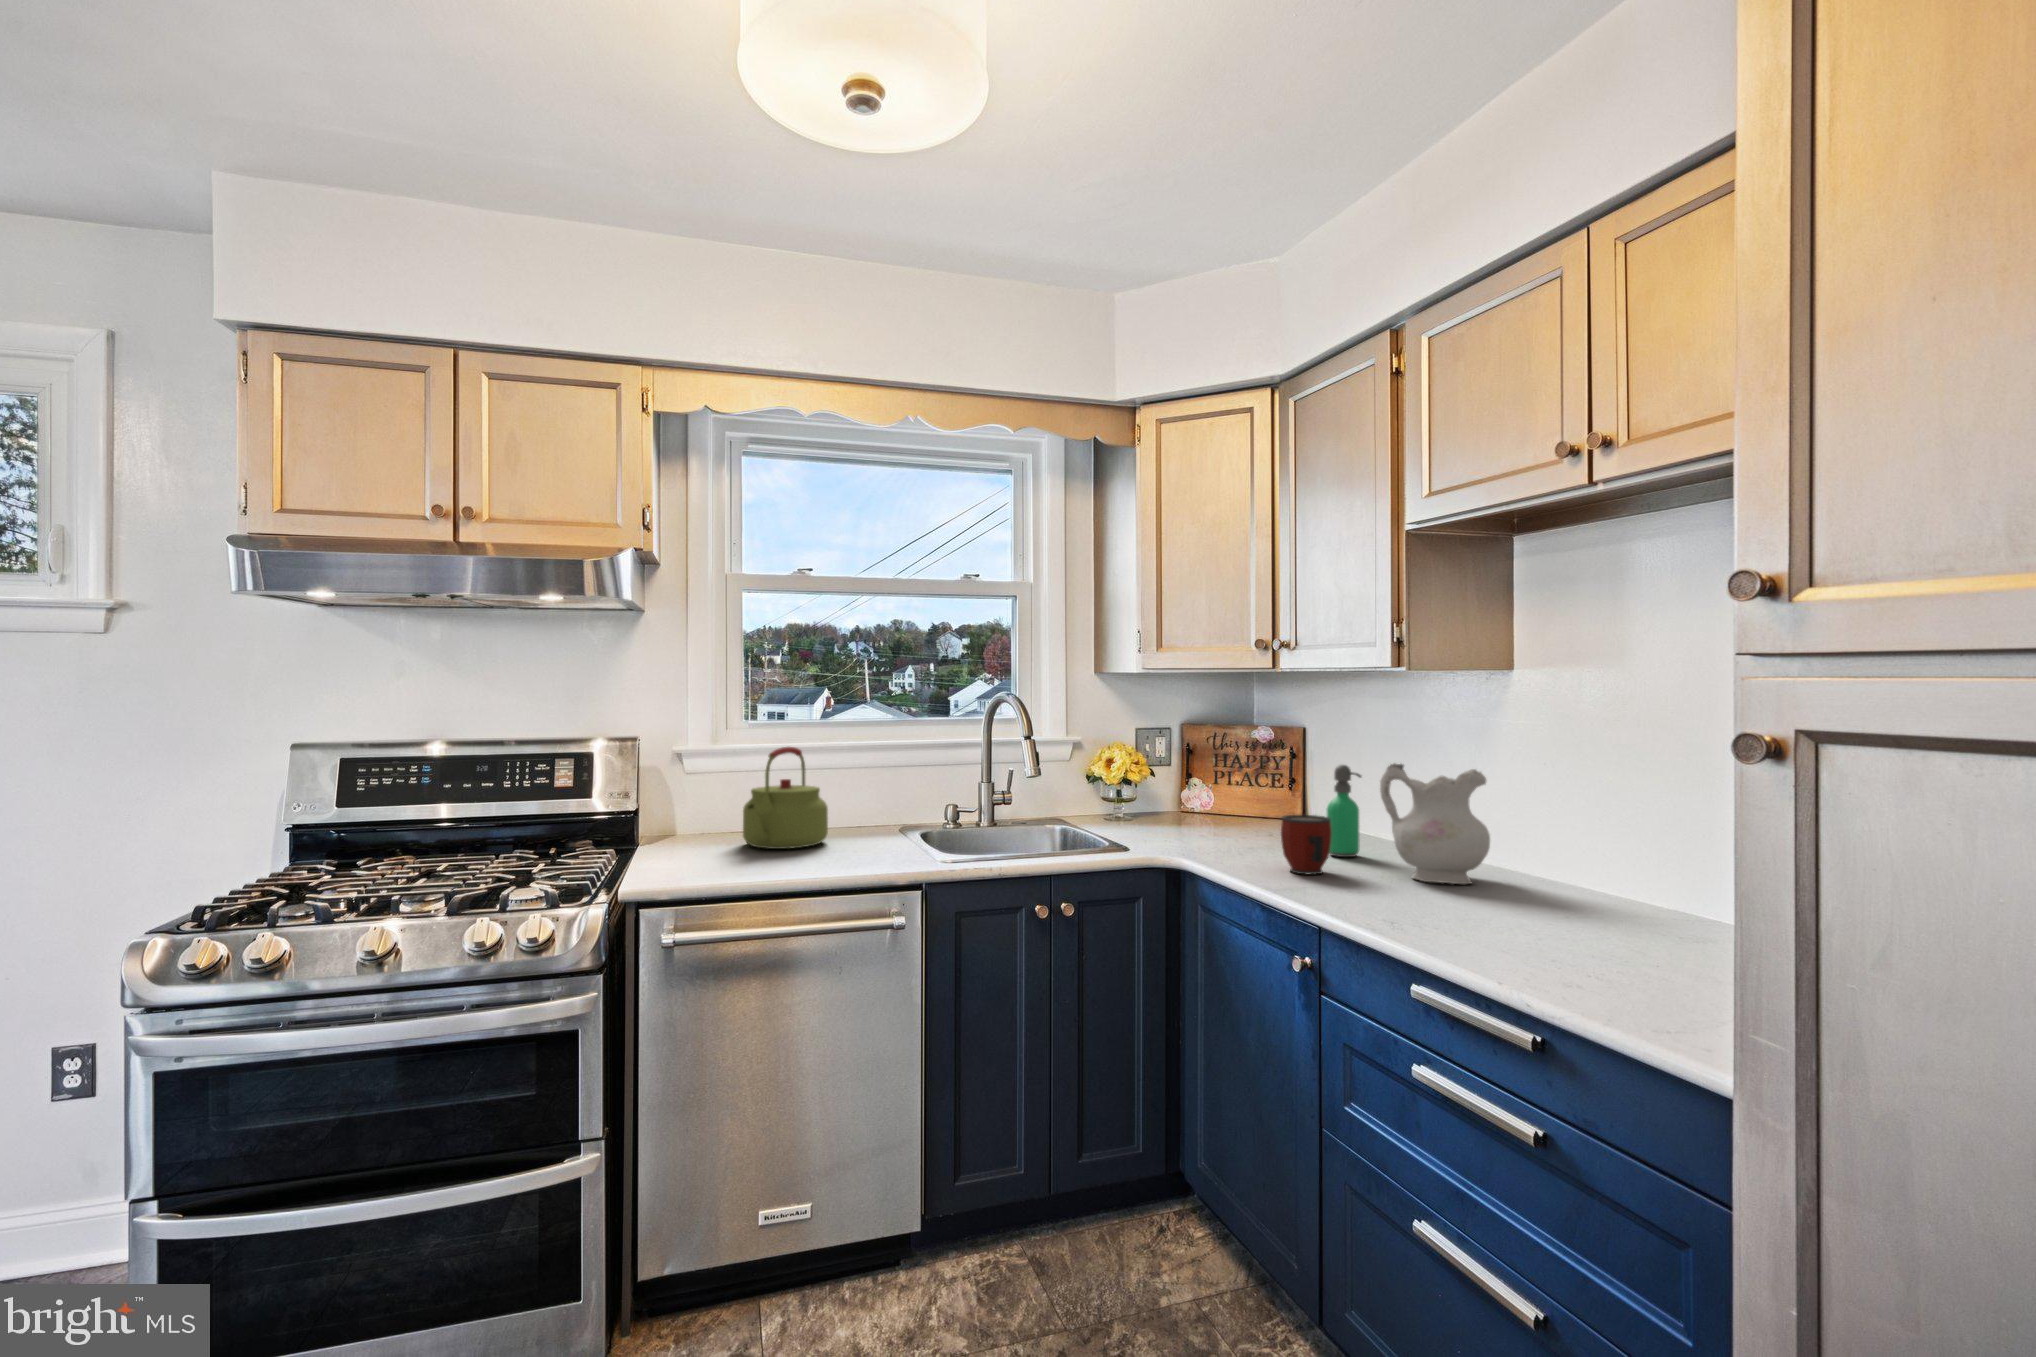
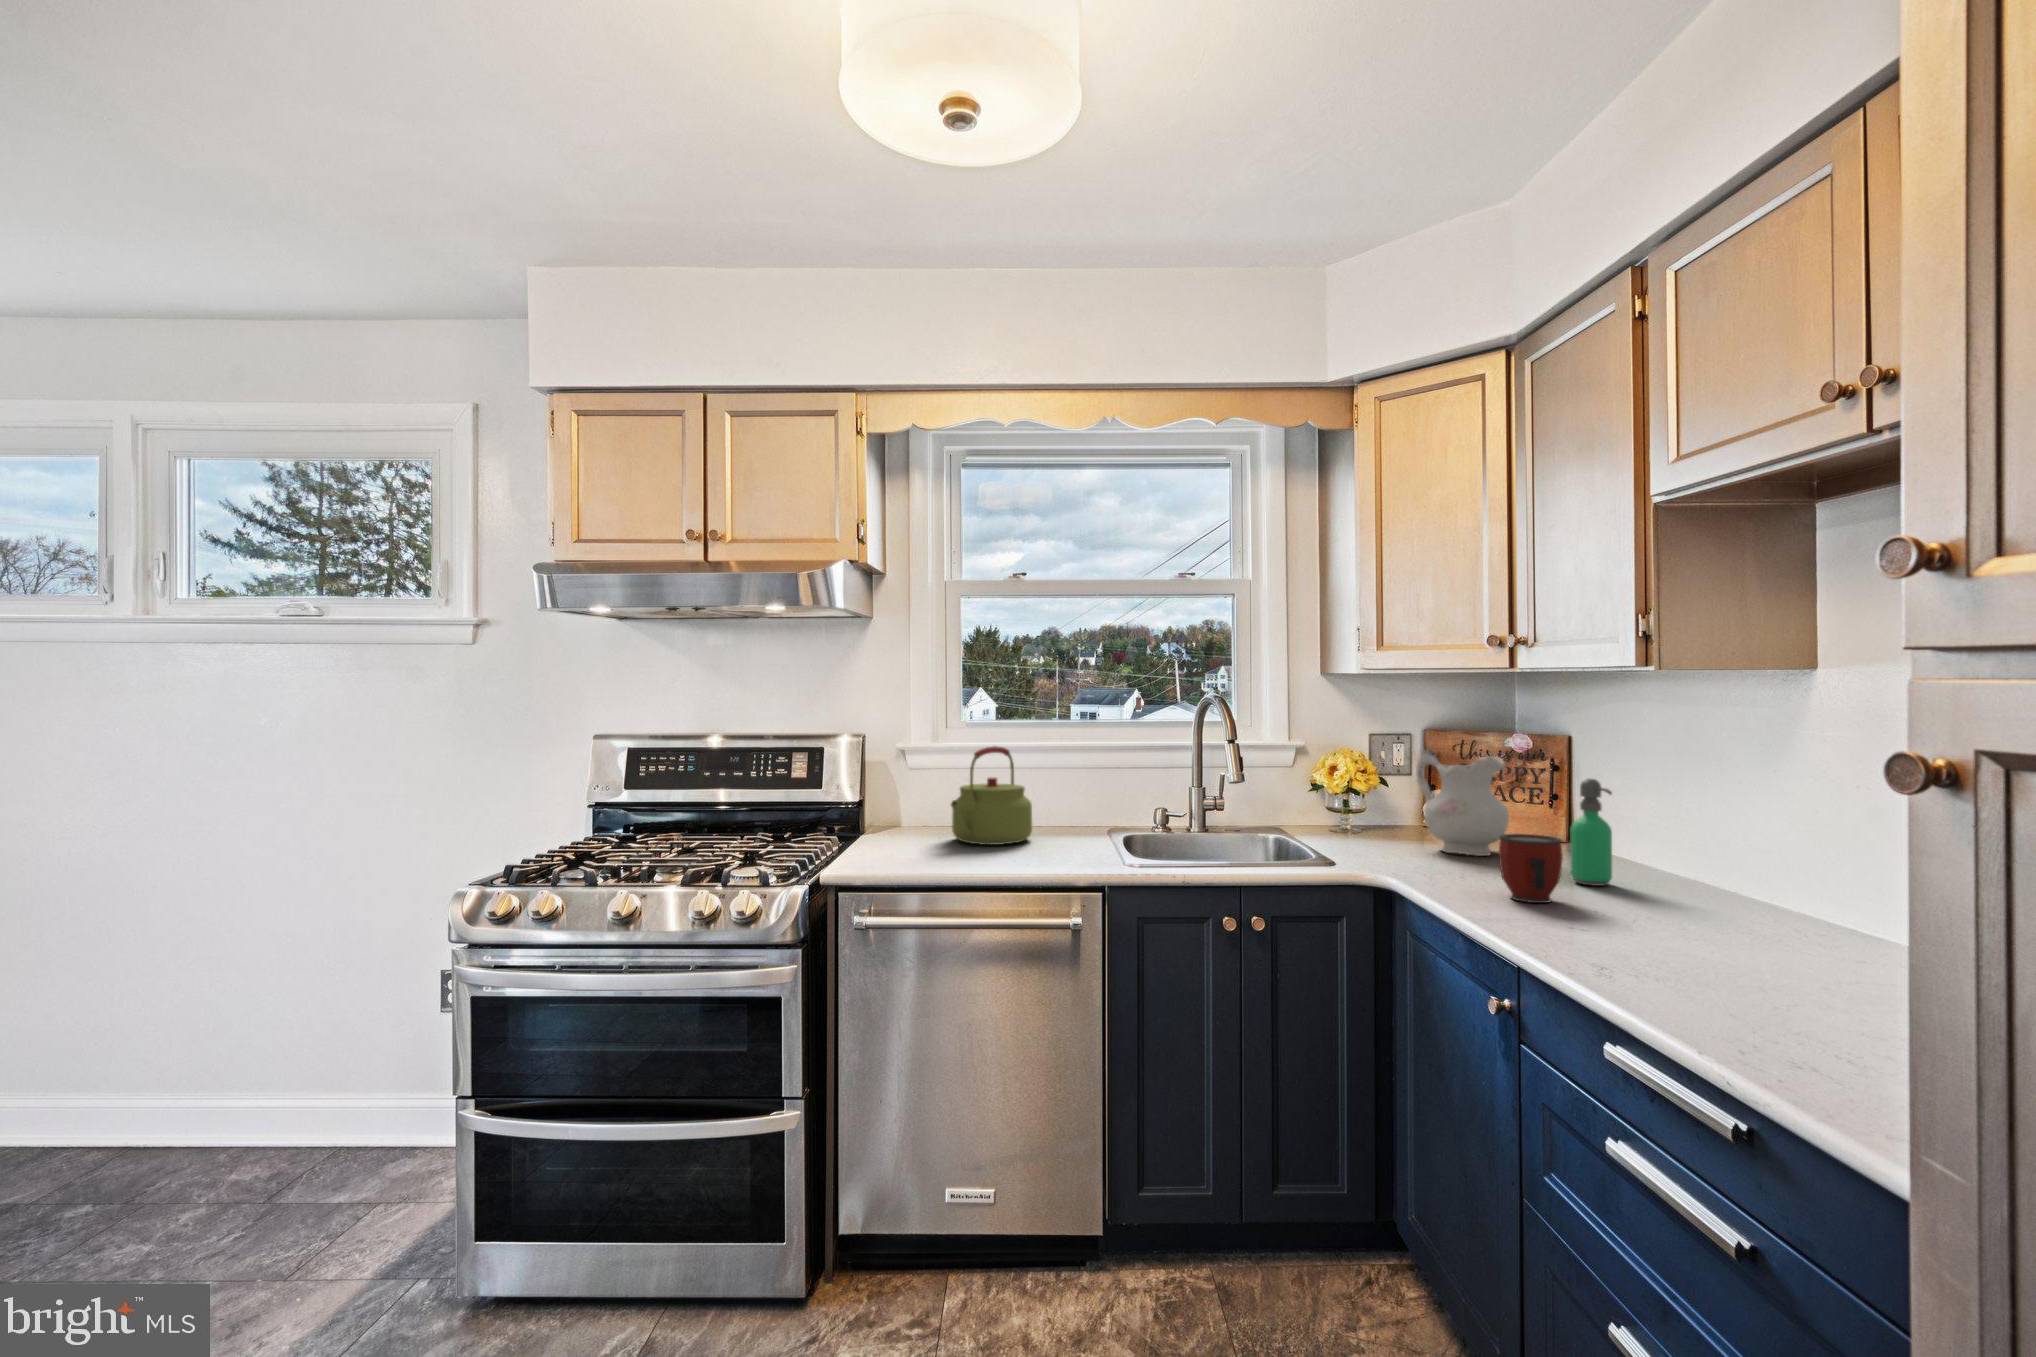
ceramic pitcher: present [1380,763,1490,884] -> present [1416,751,1509,856]

